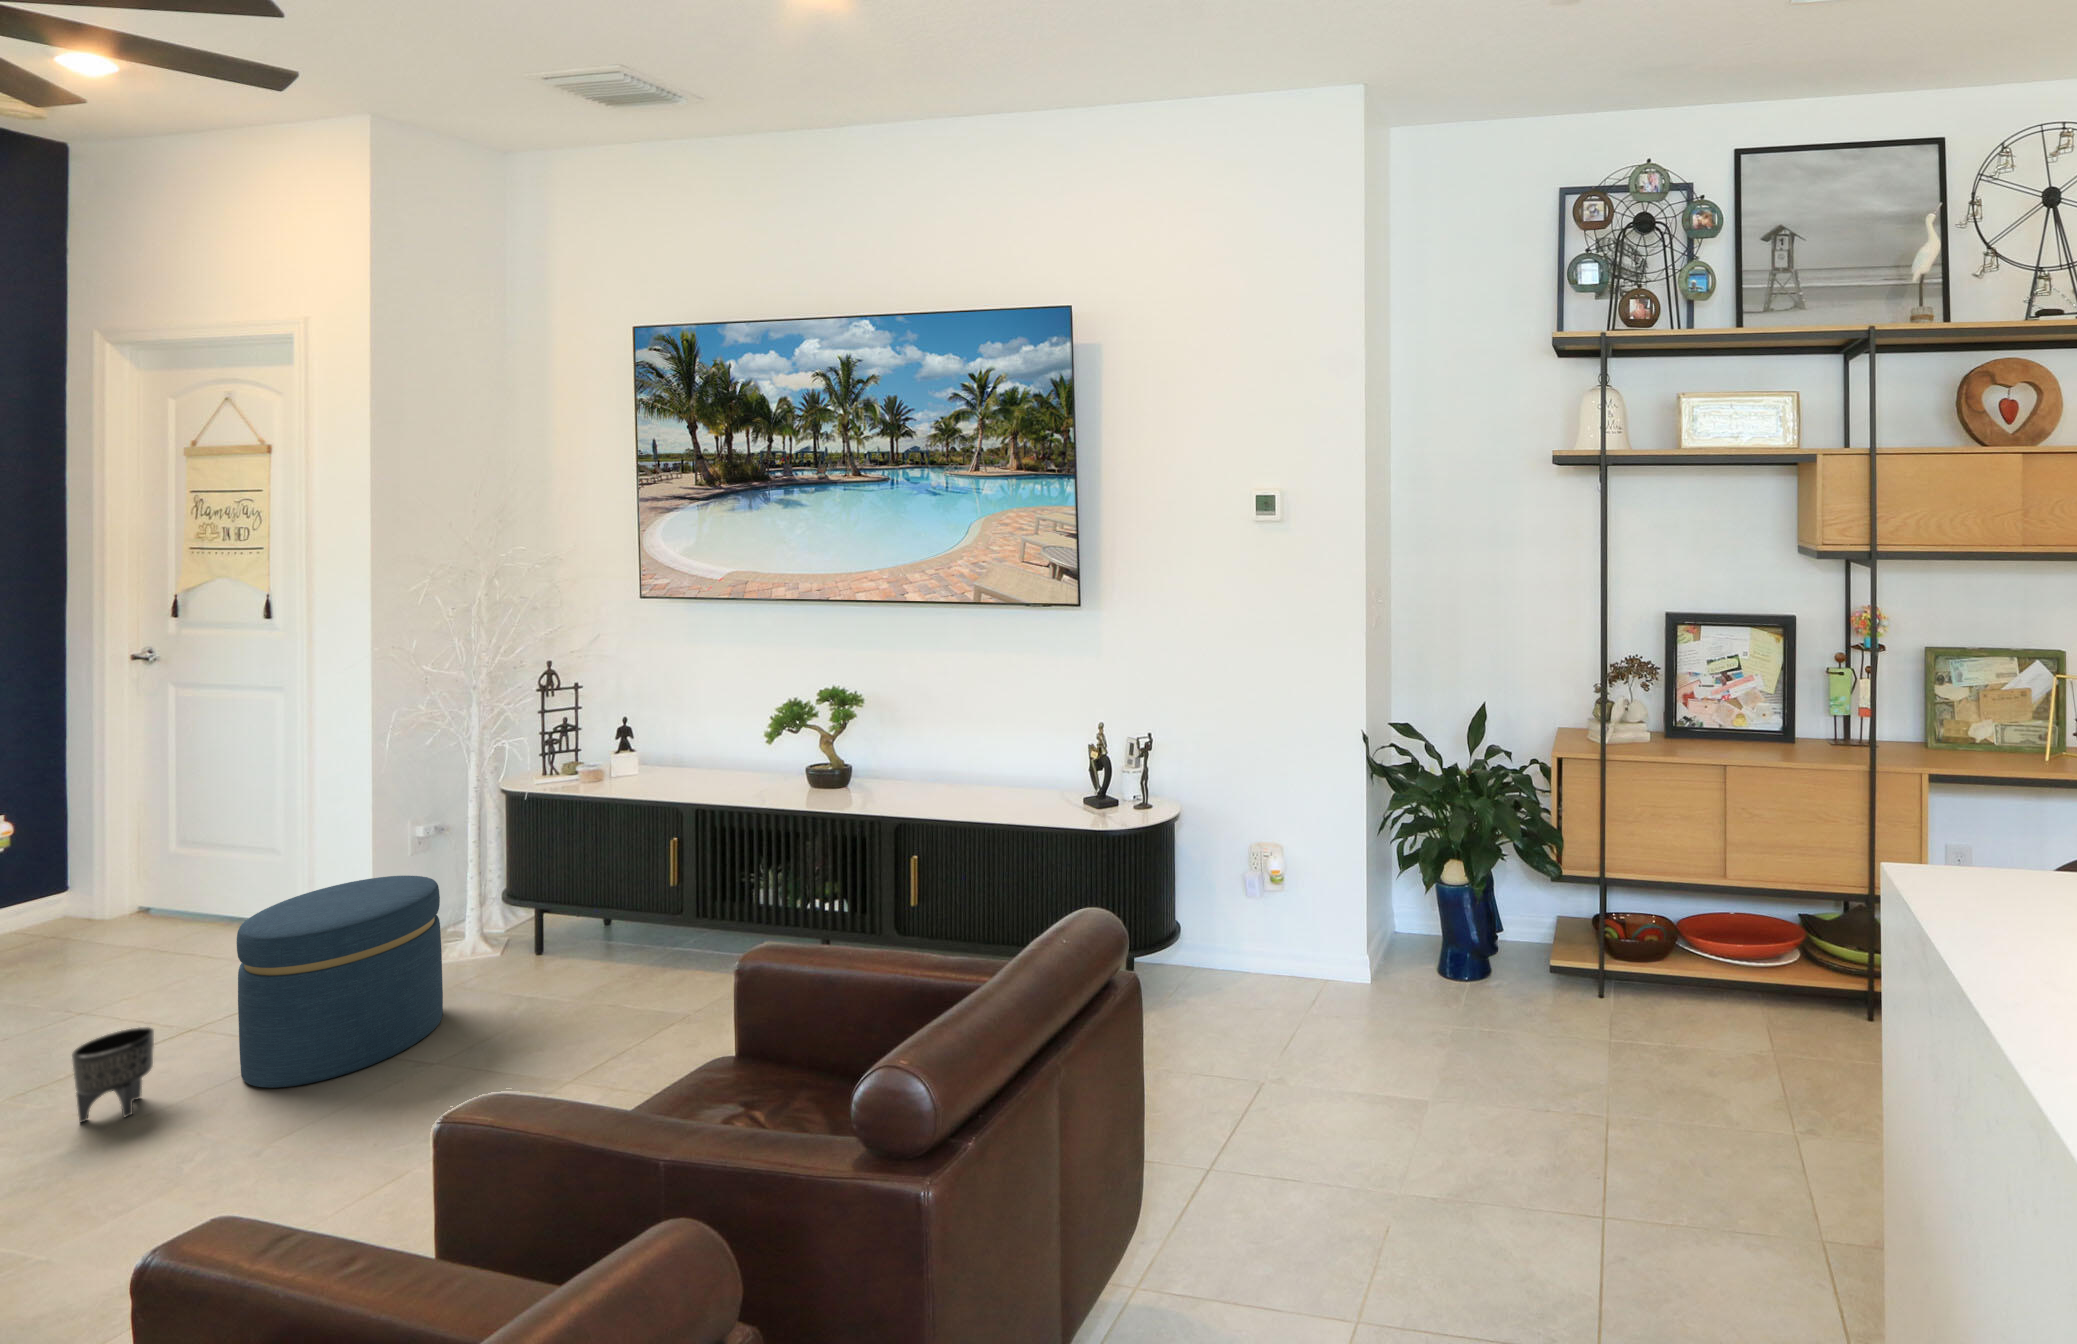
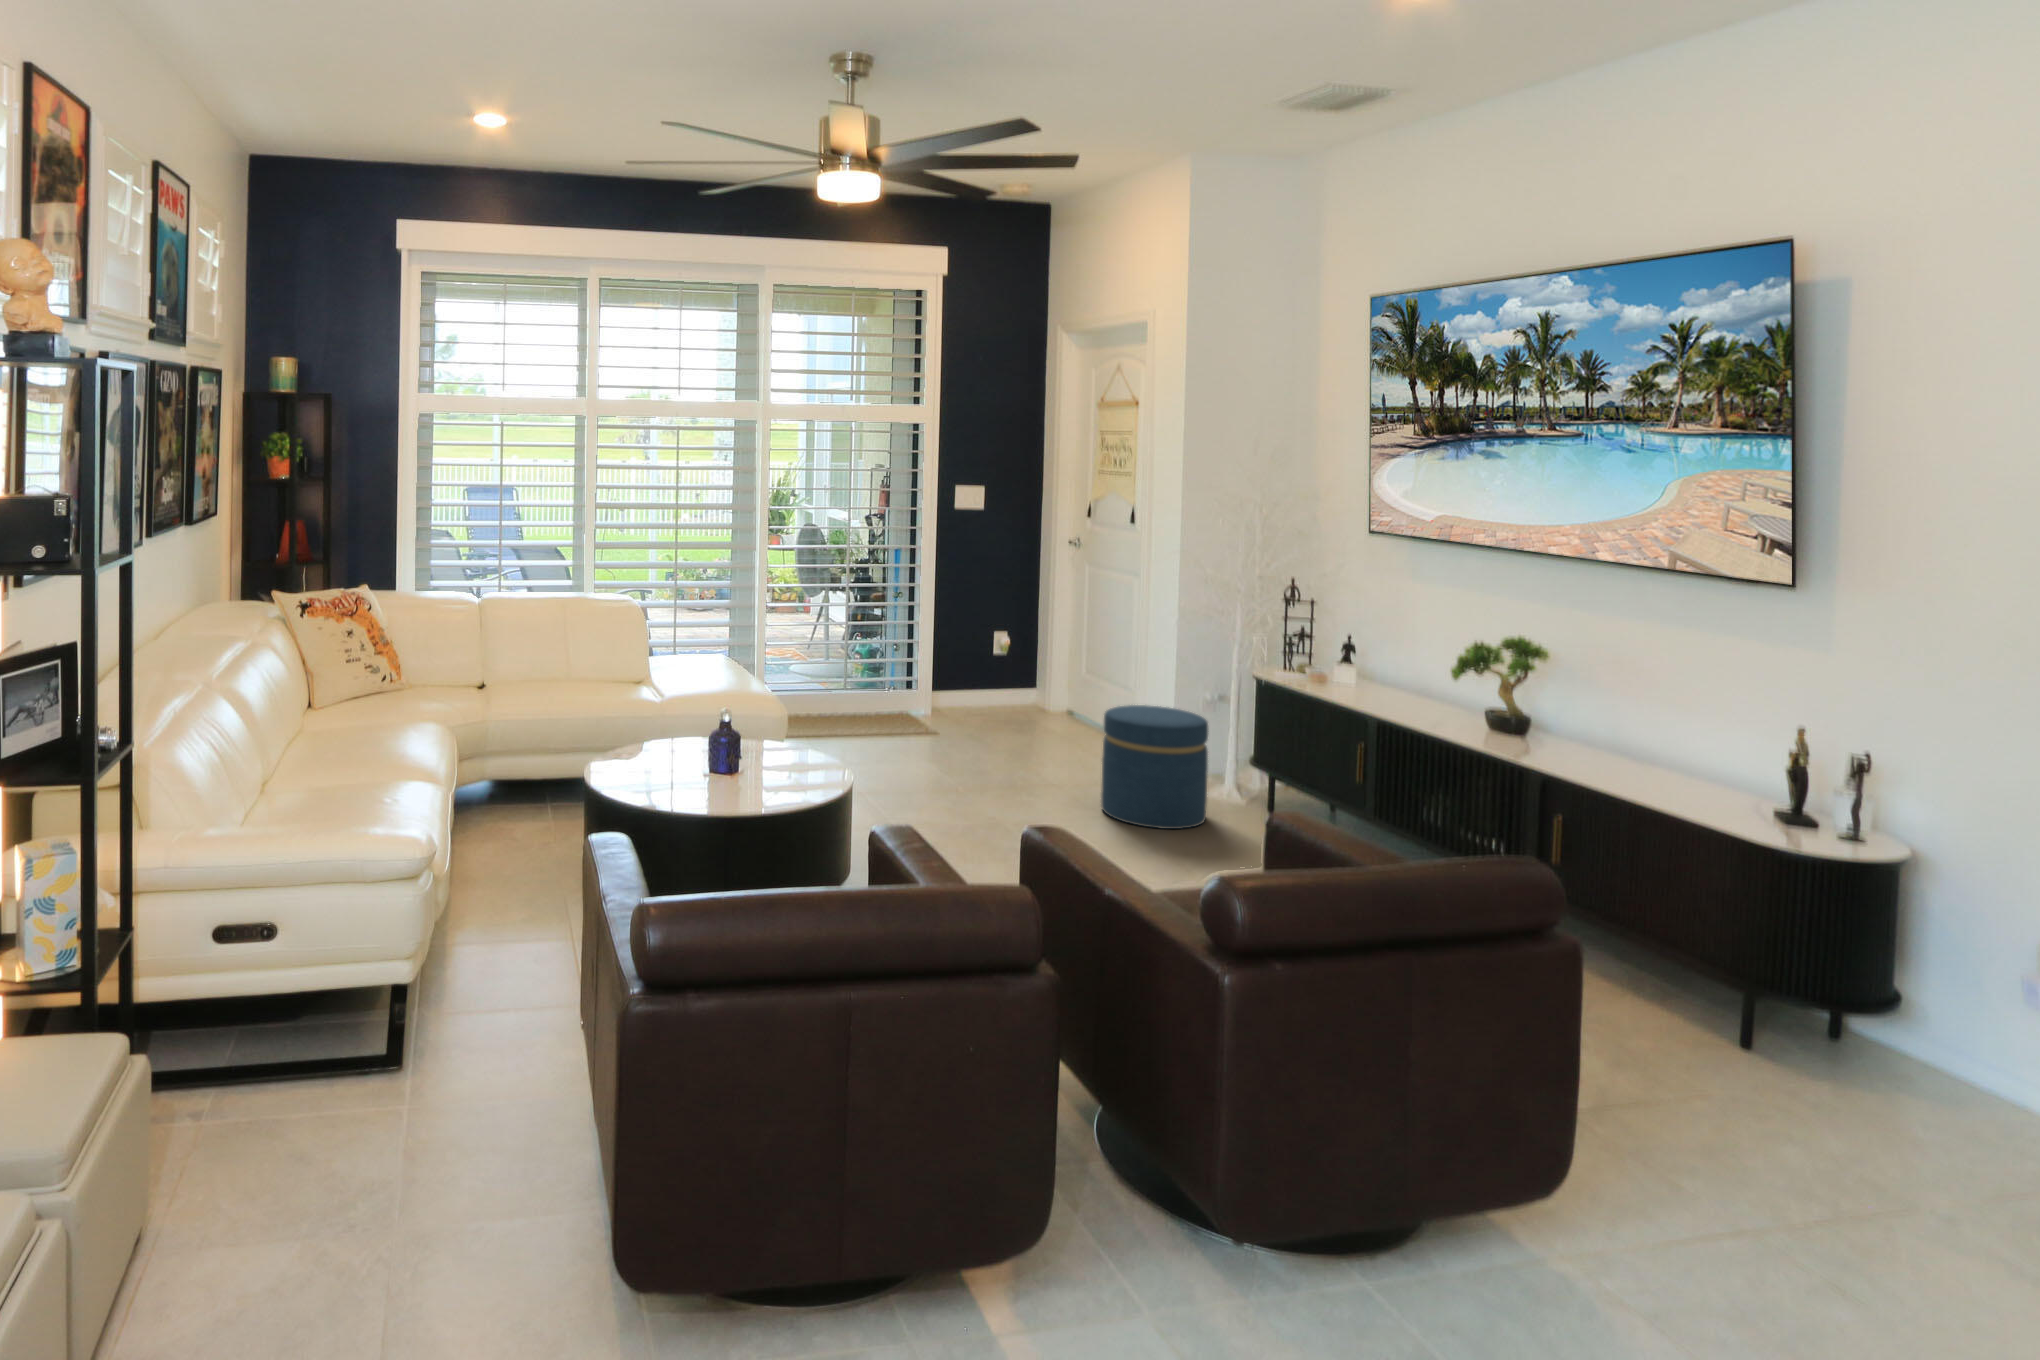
planter: present [72,1027,154,1122] -> none [1034,754,1066,805]

